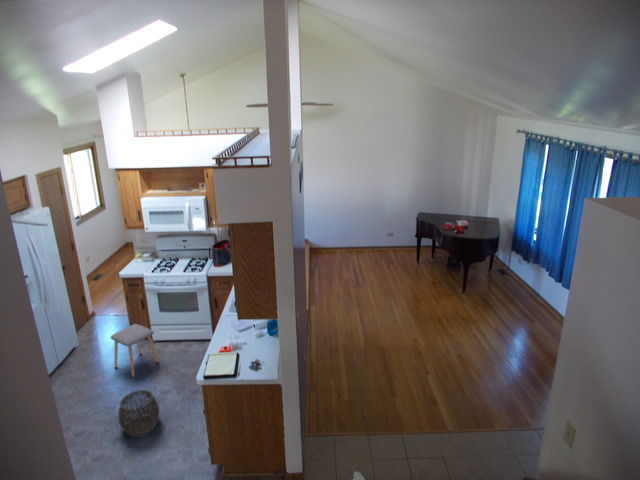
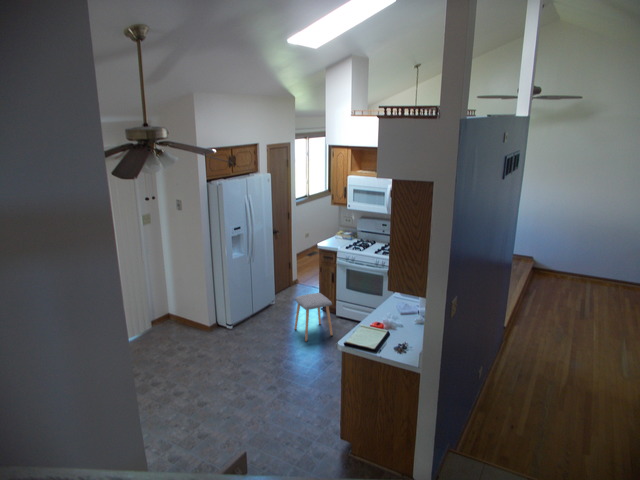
woven basket: present [118,390,159,436] -> none [275,349,313,393]

